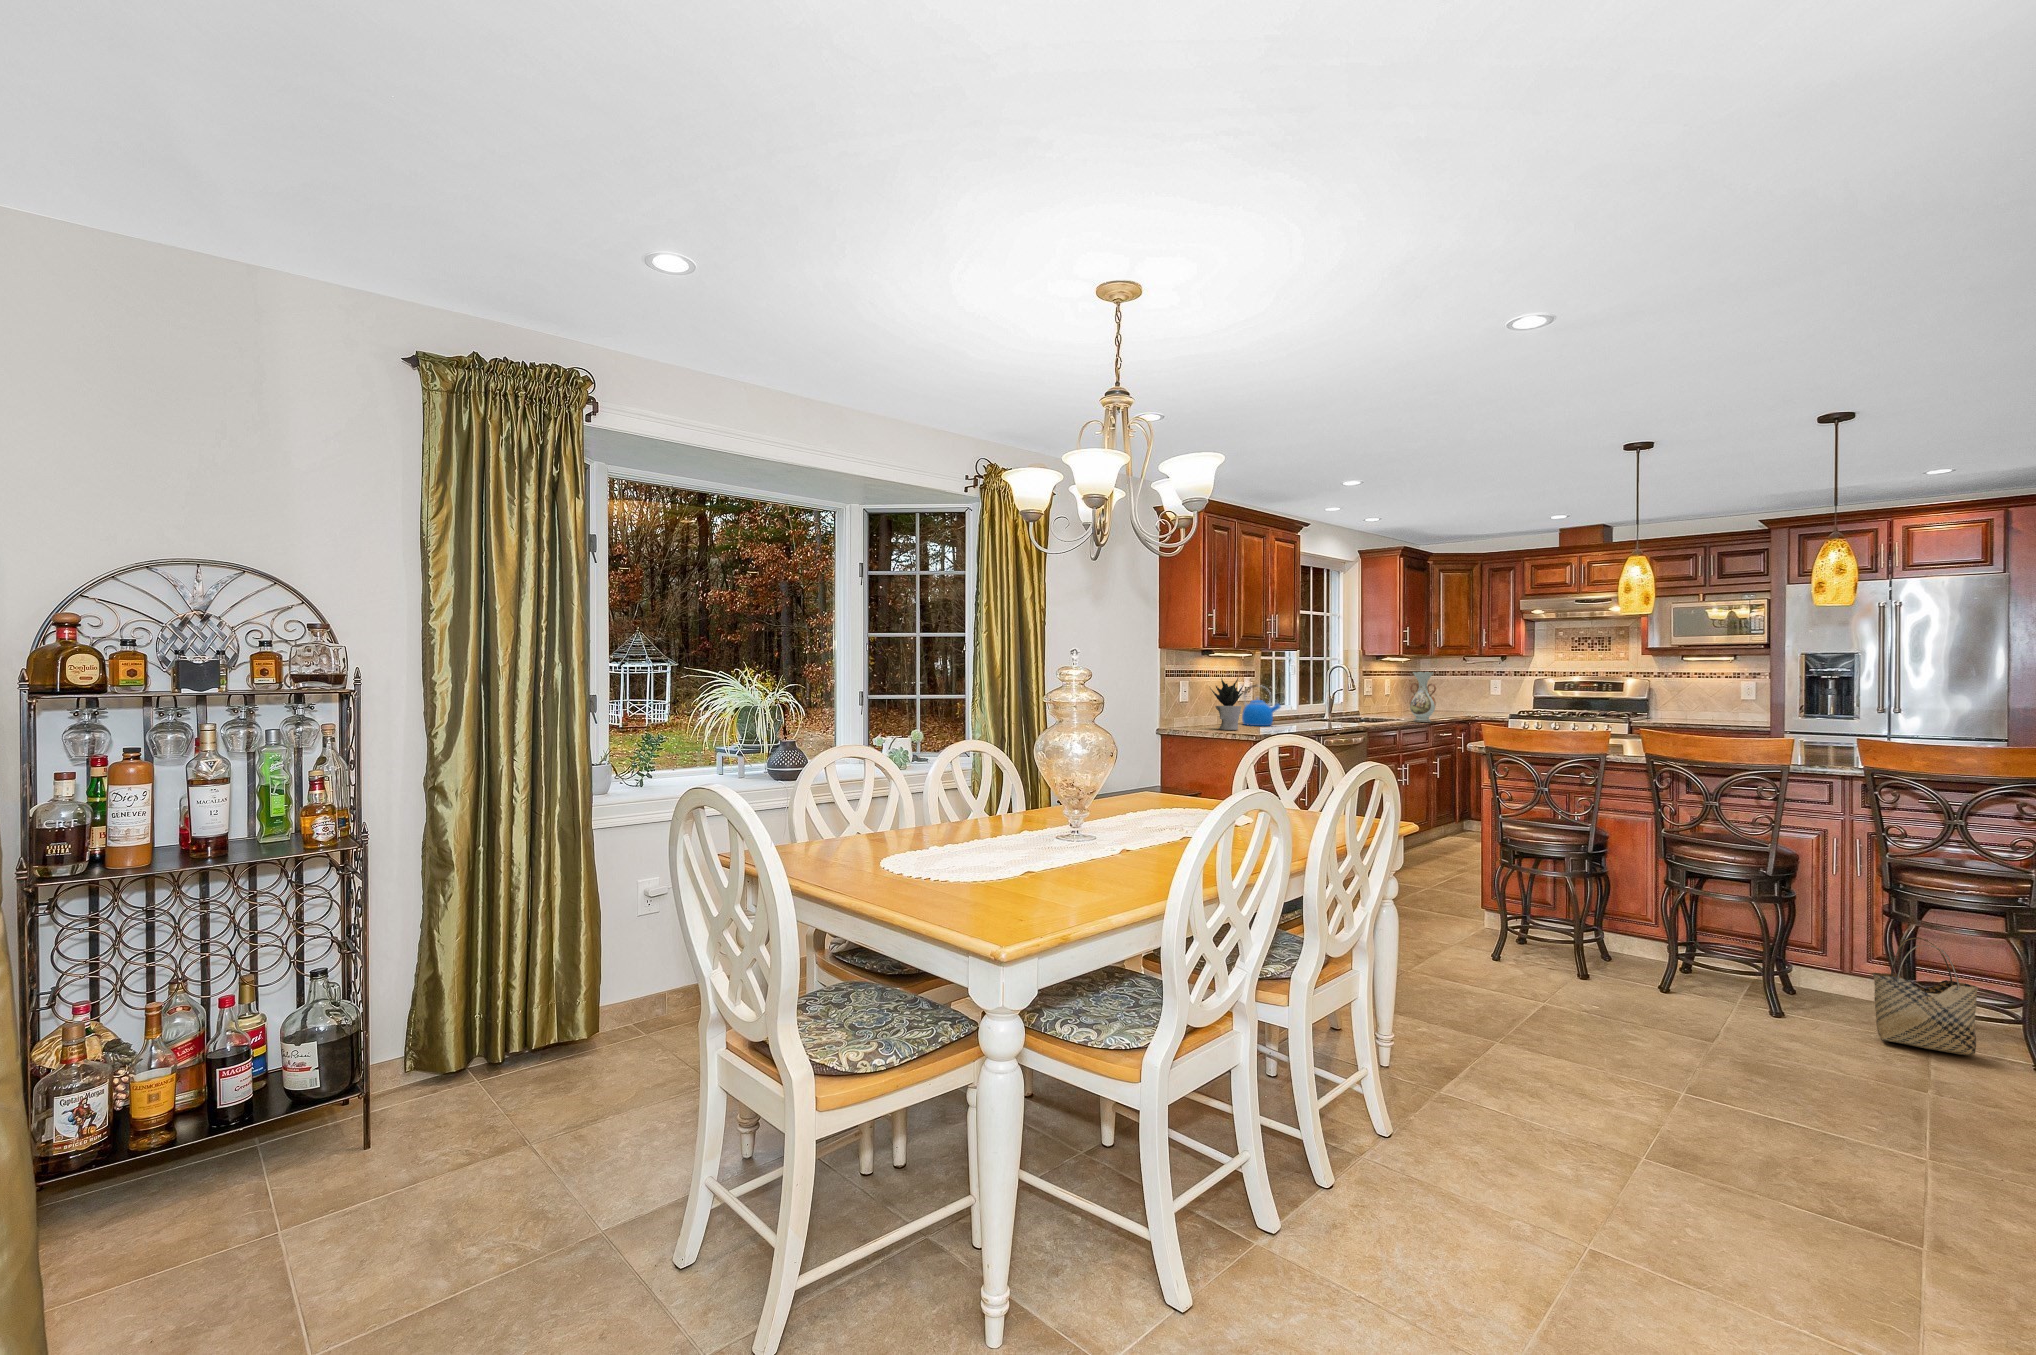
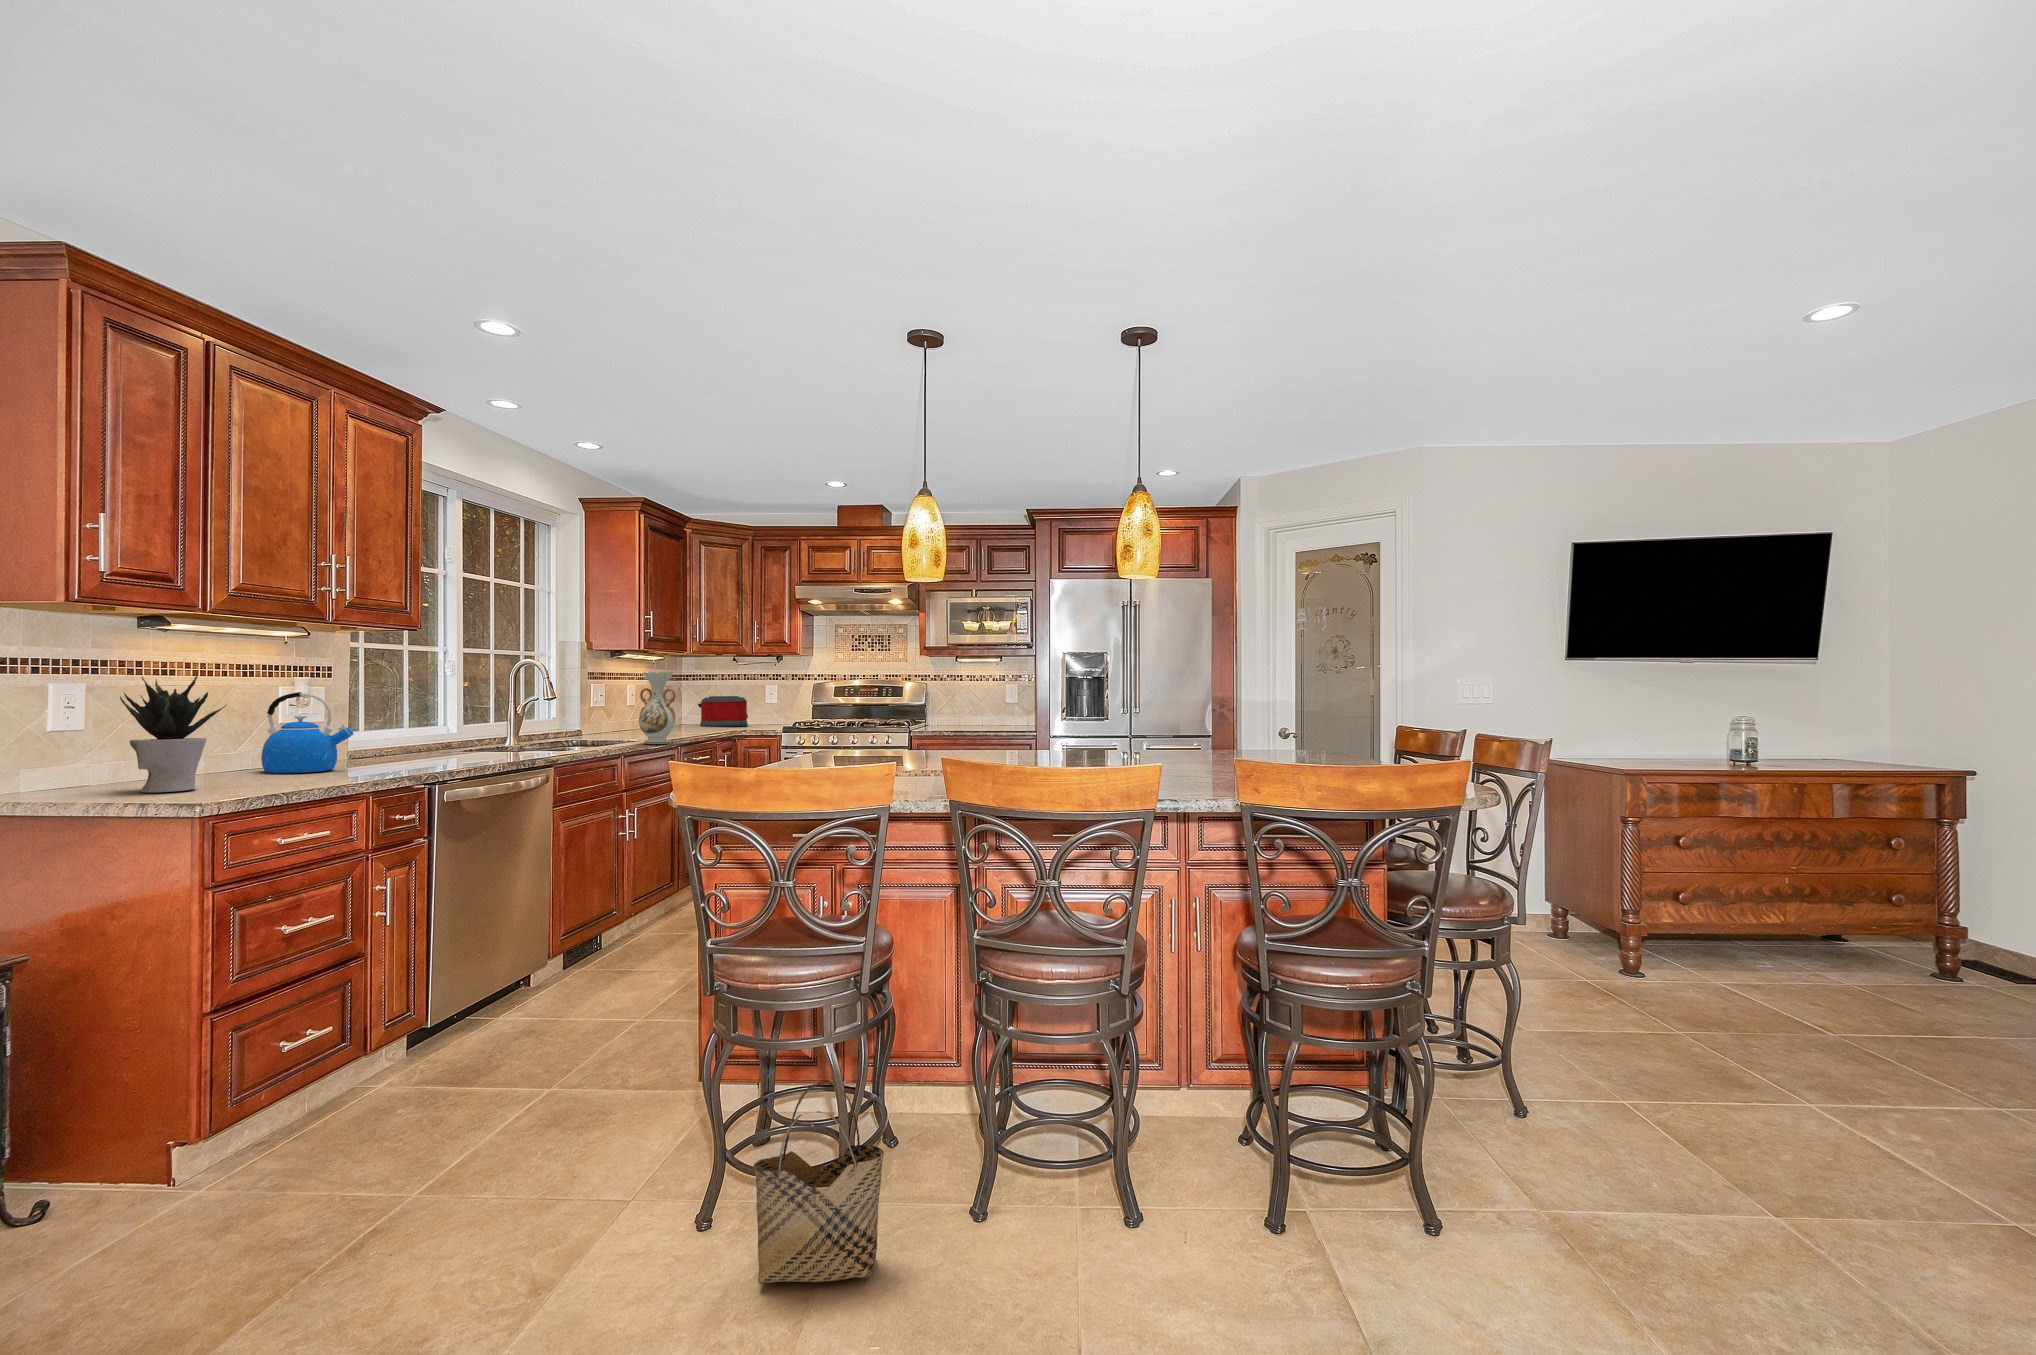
toaster: none [1434,689,1476,713] -> present [698,696,748,727]
woven basket: present [1872,937,1978,1056] -> present [753,1081,884,1284]

